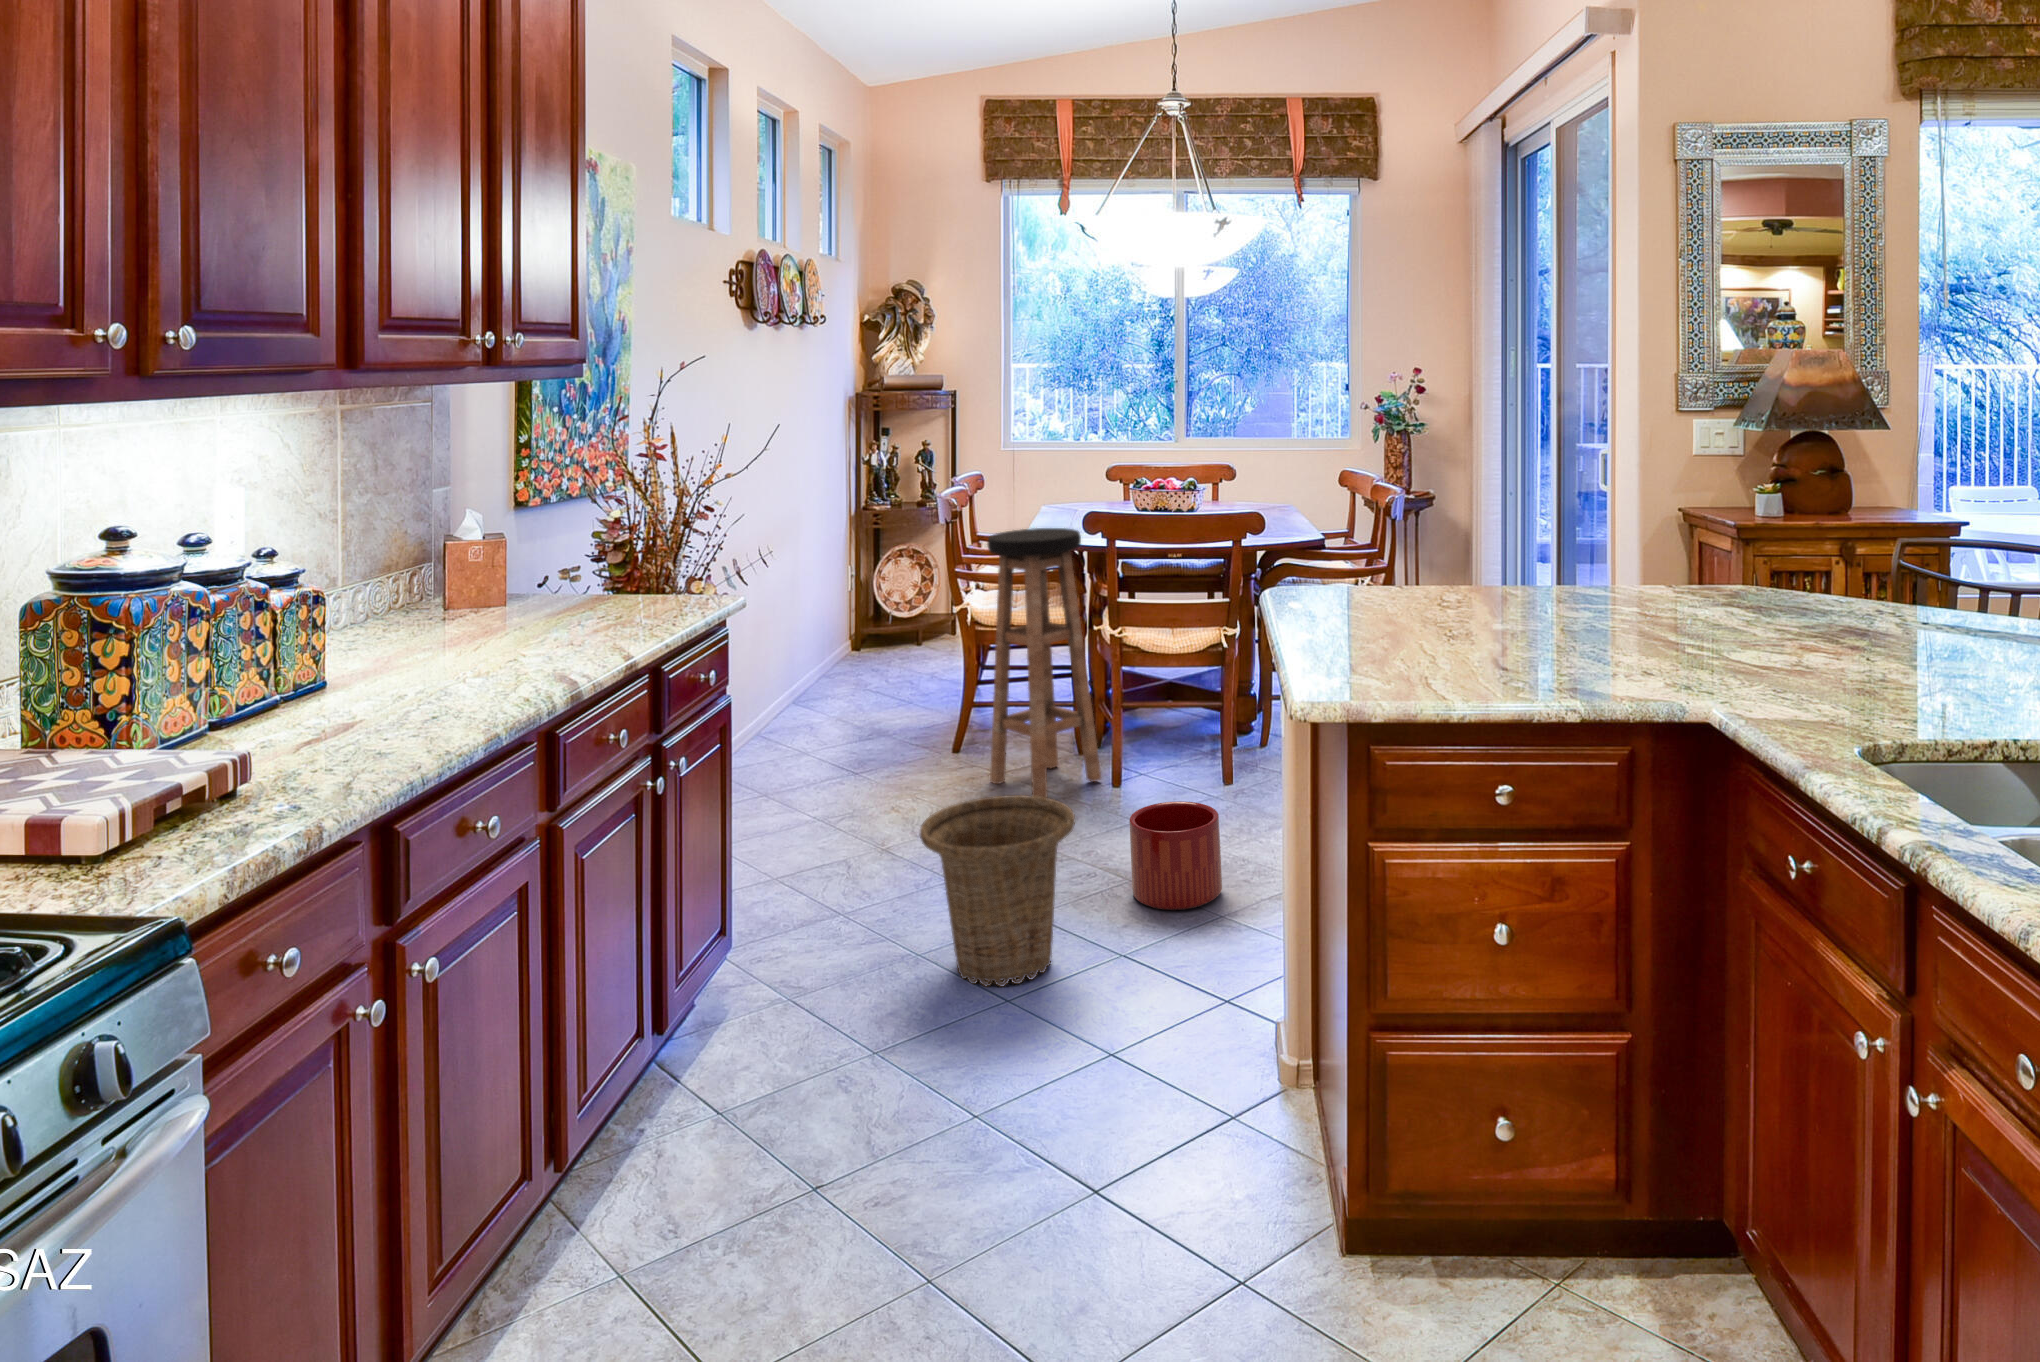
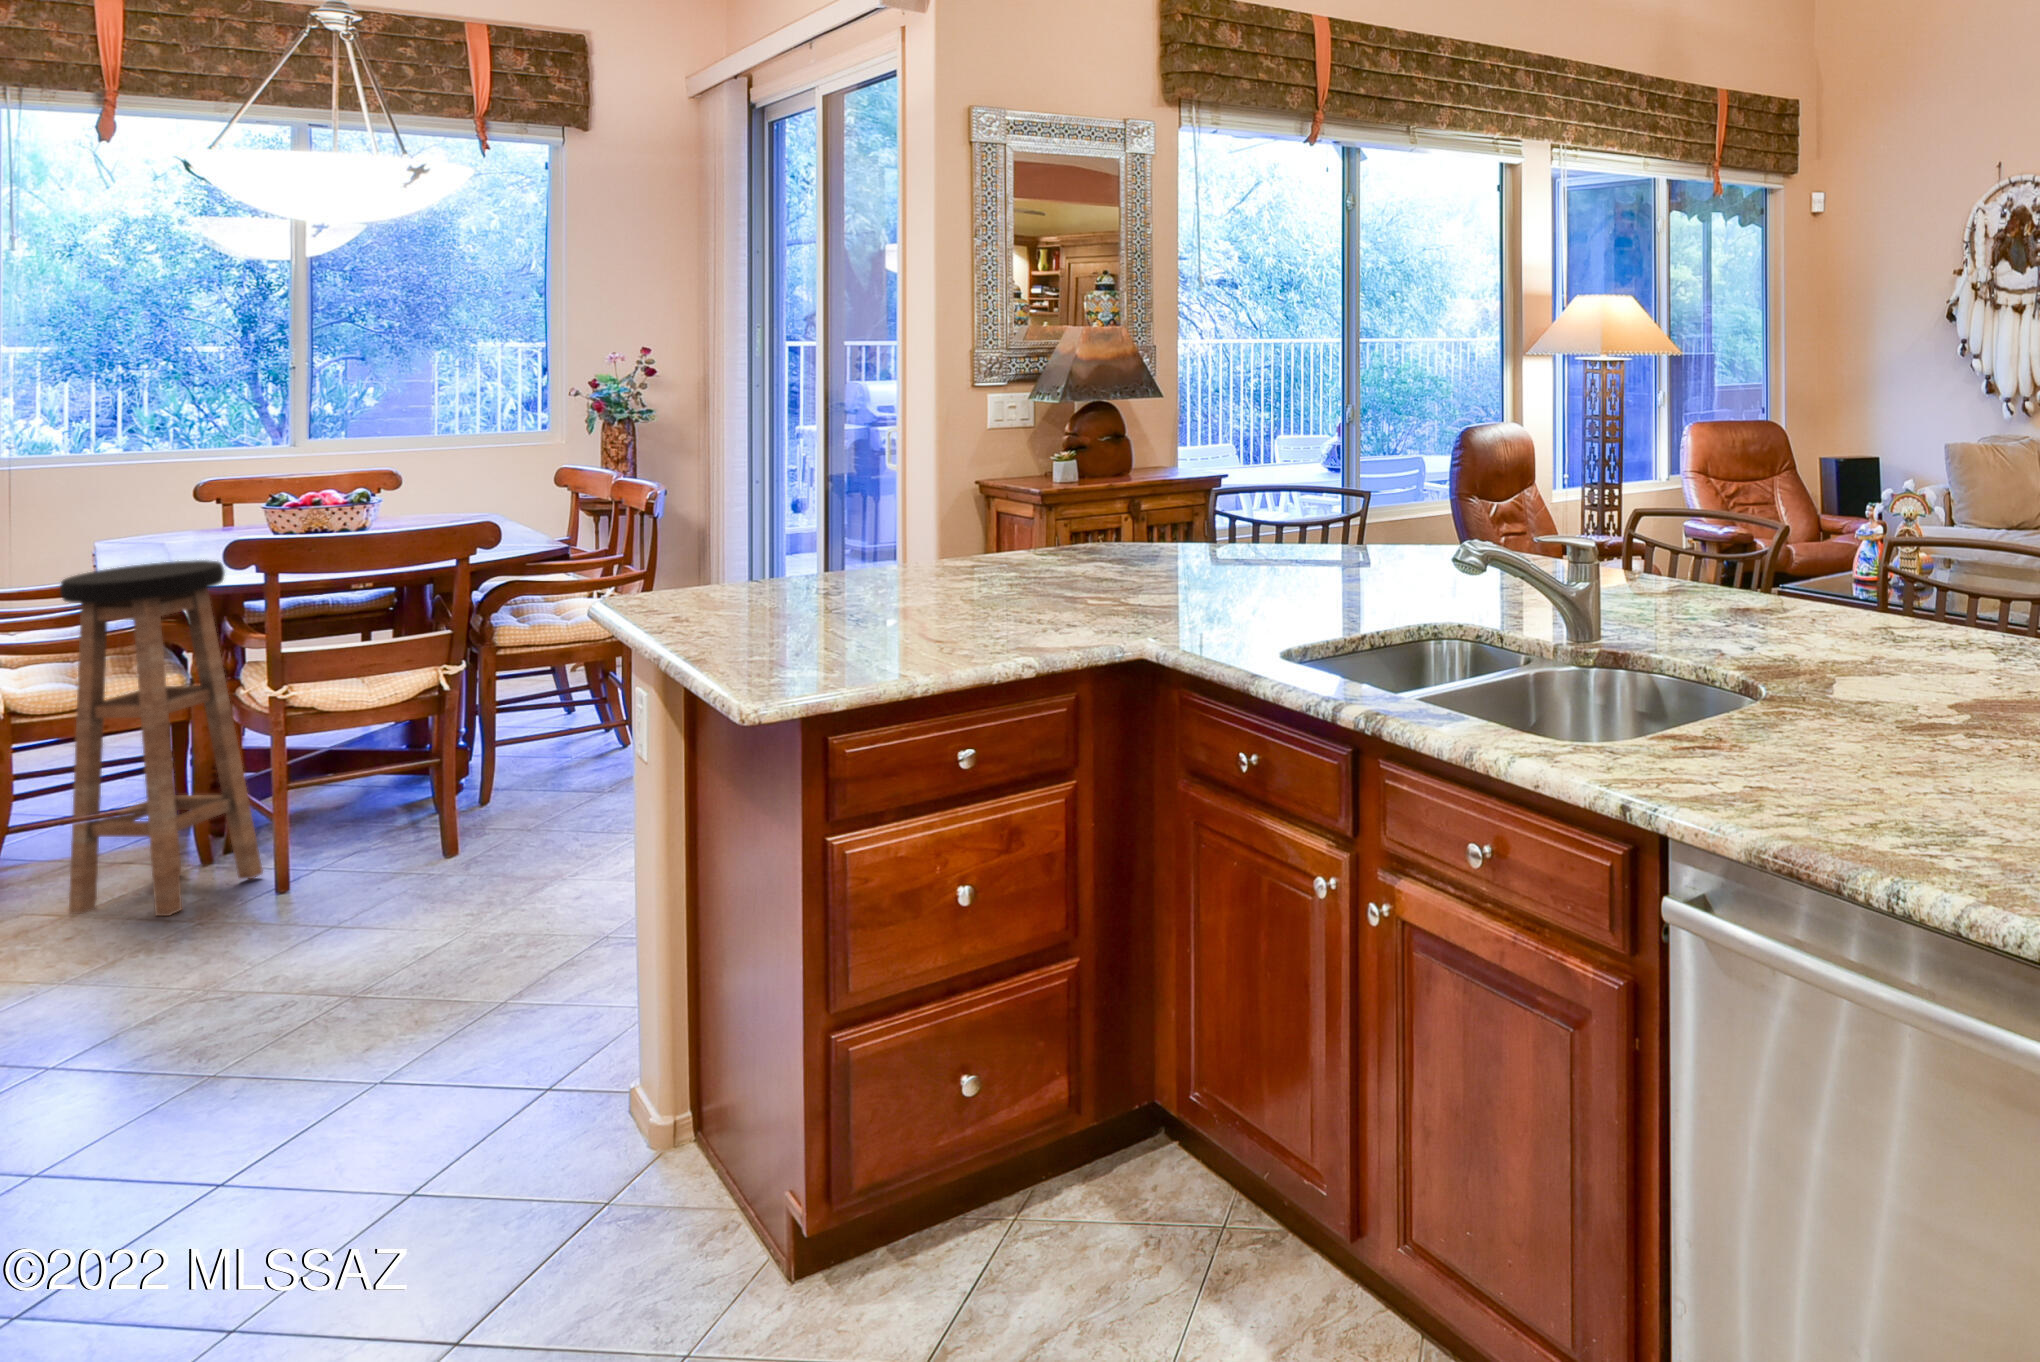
basket: present [920,795,1075,987] -> none [67,874,319,1118]
planter: present [1130,801,1222,910] -> none [365,852,498,981]

